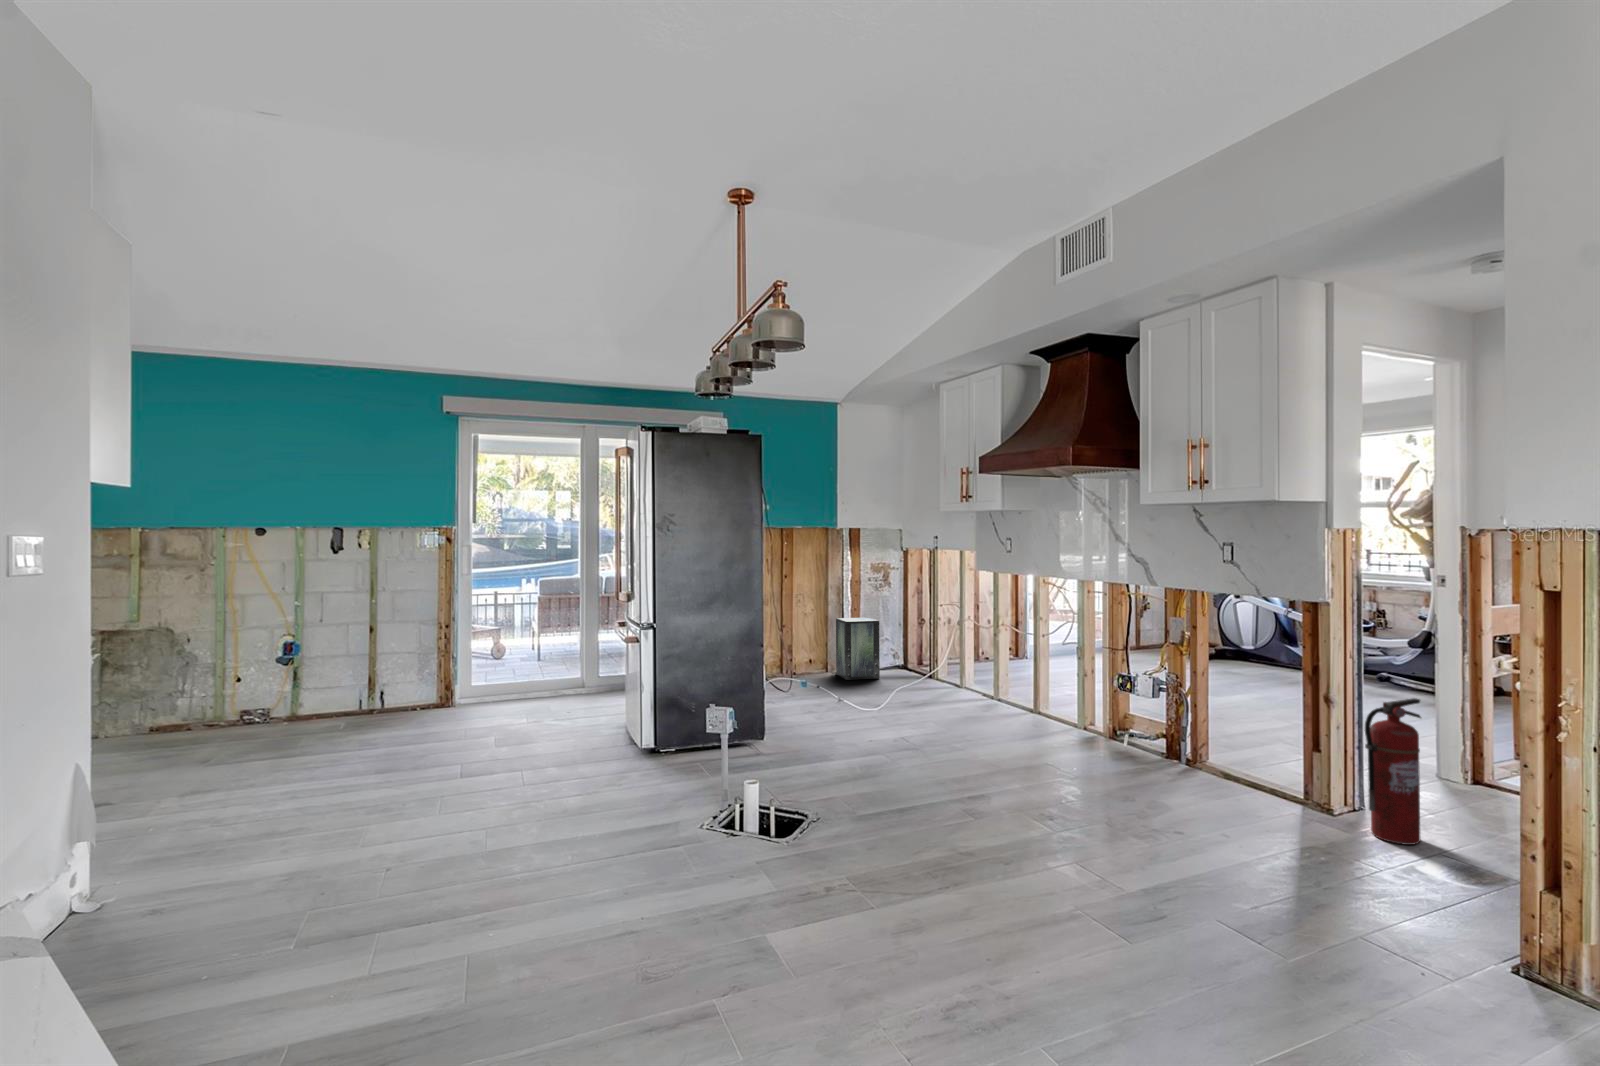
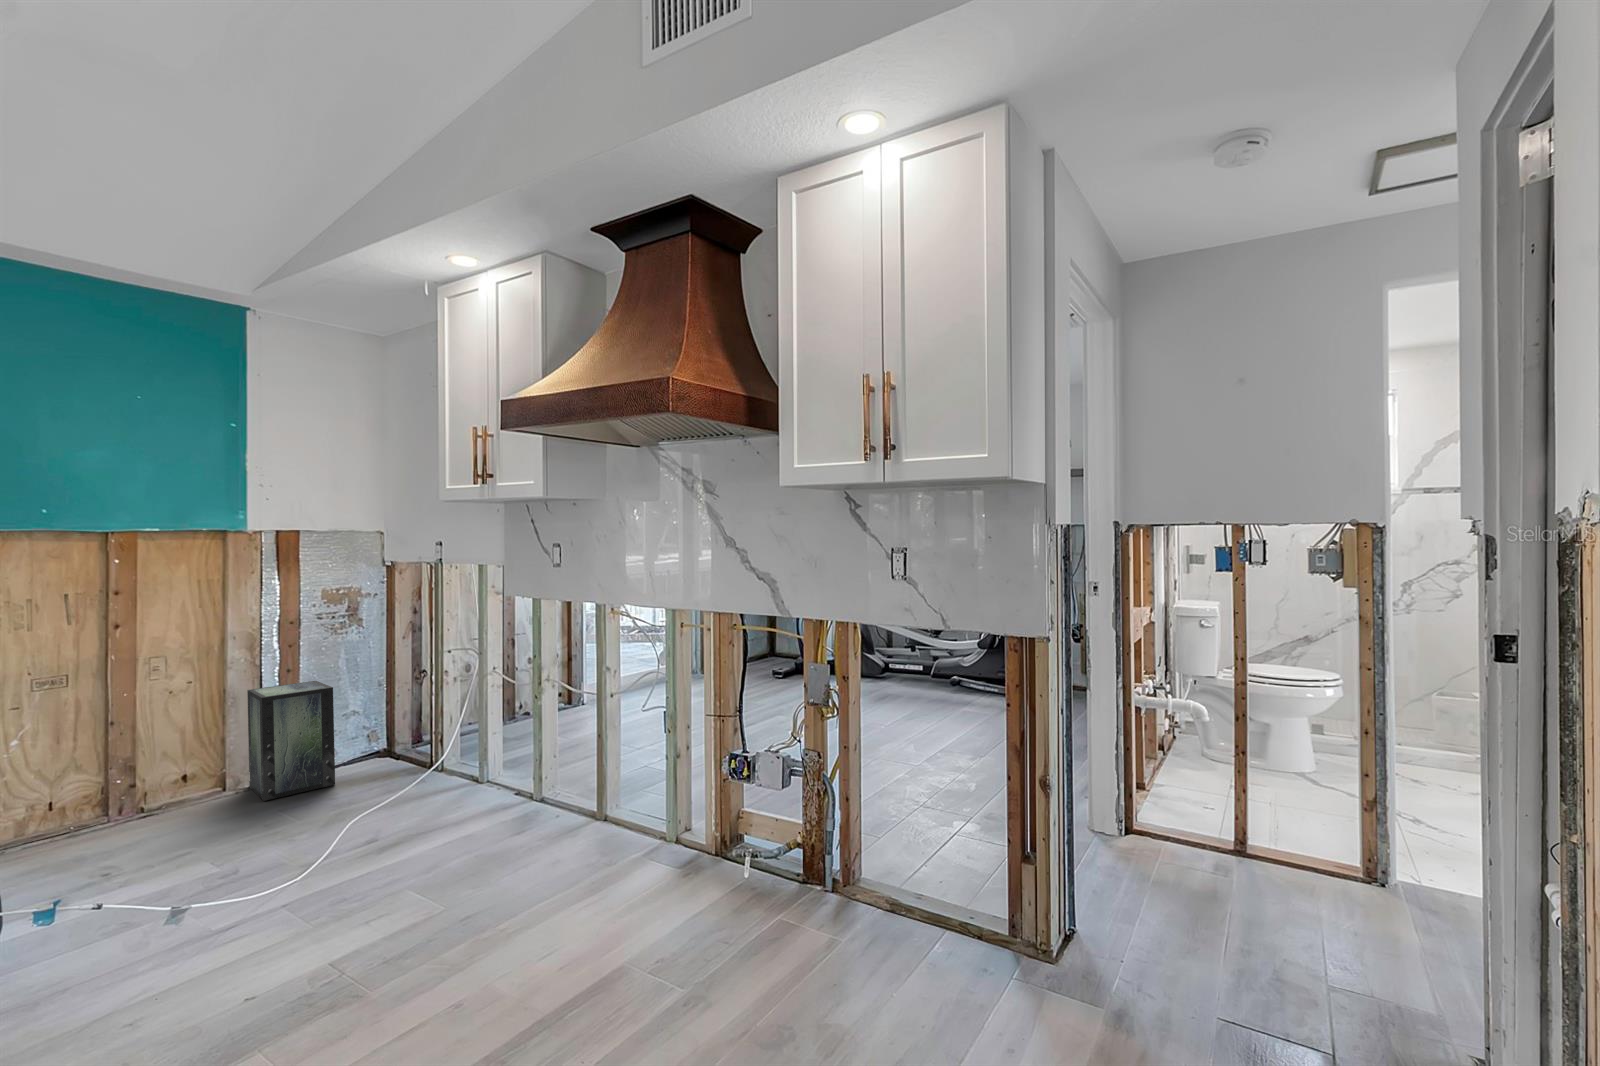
fire extinguisher: present [1364,698,1421,845] -> none [1123,778,1194,1016]

